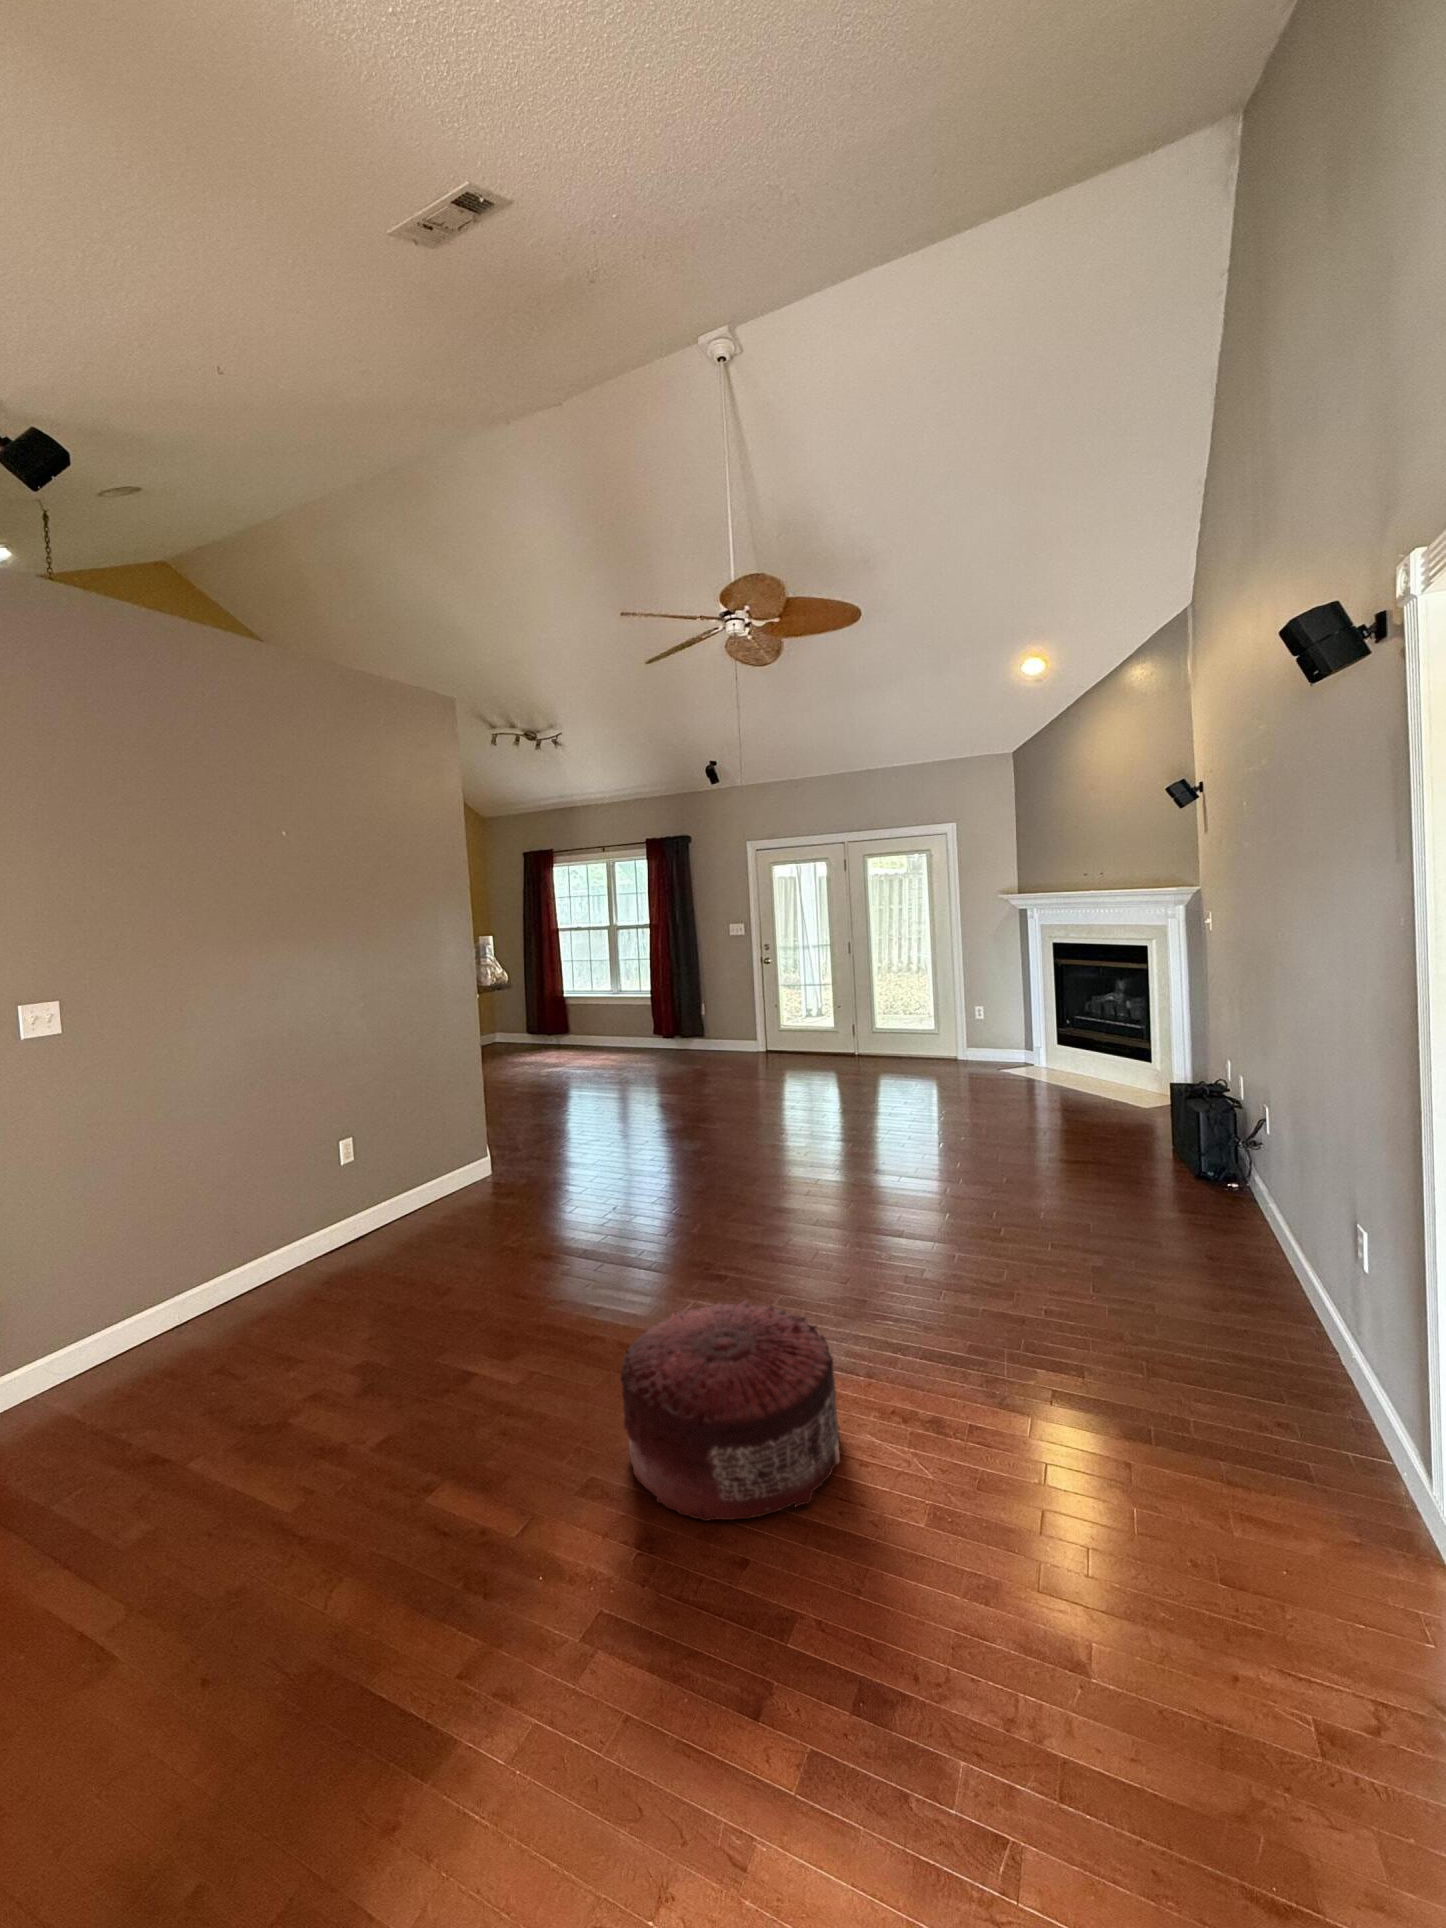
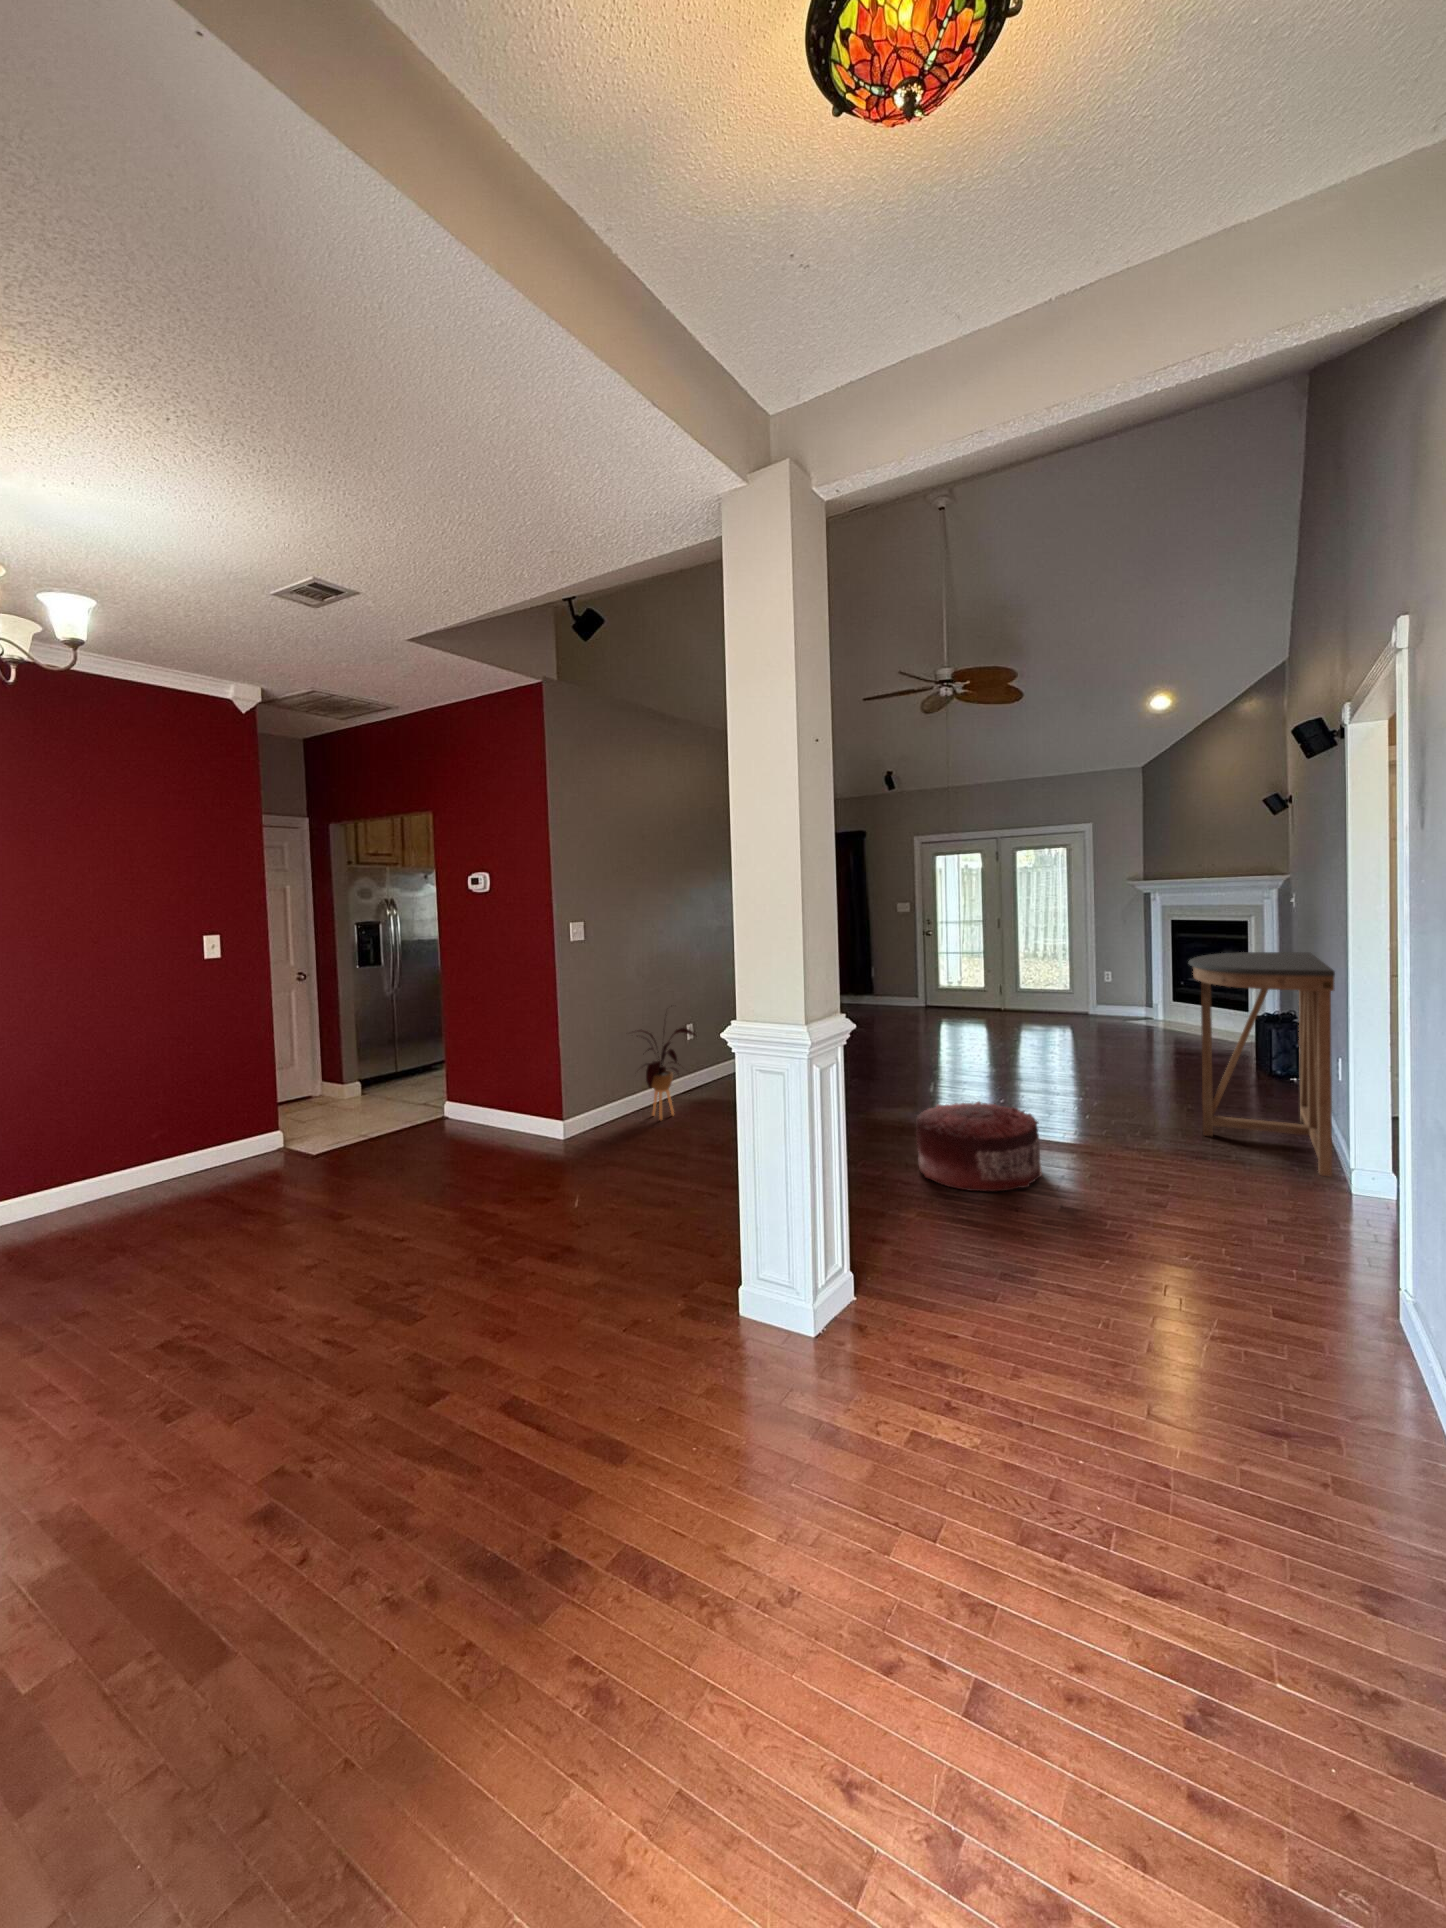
console table: none [1079,1014,1326,1428] -> present [1189,952,1335,1176]
house plant: none [203,1123,323,1314] -> present [637,1028,695,1119]

